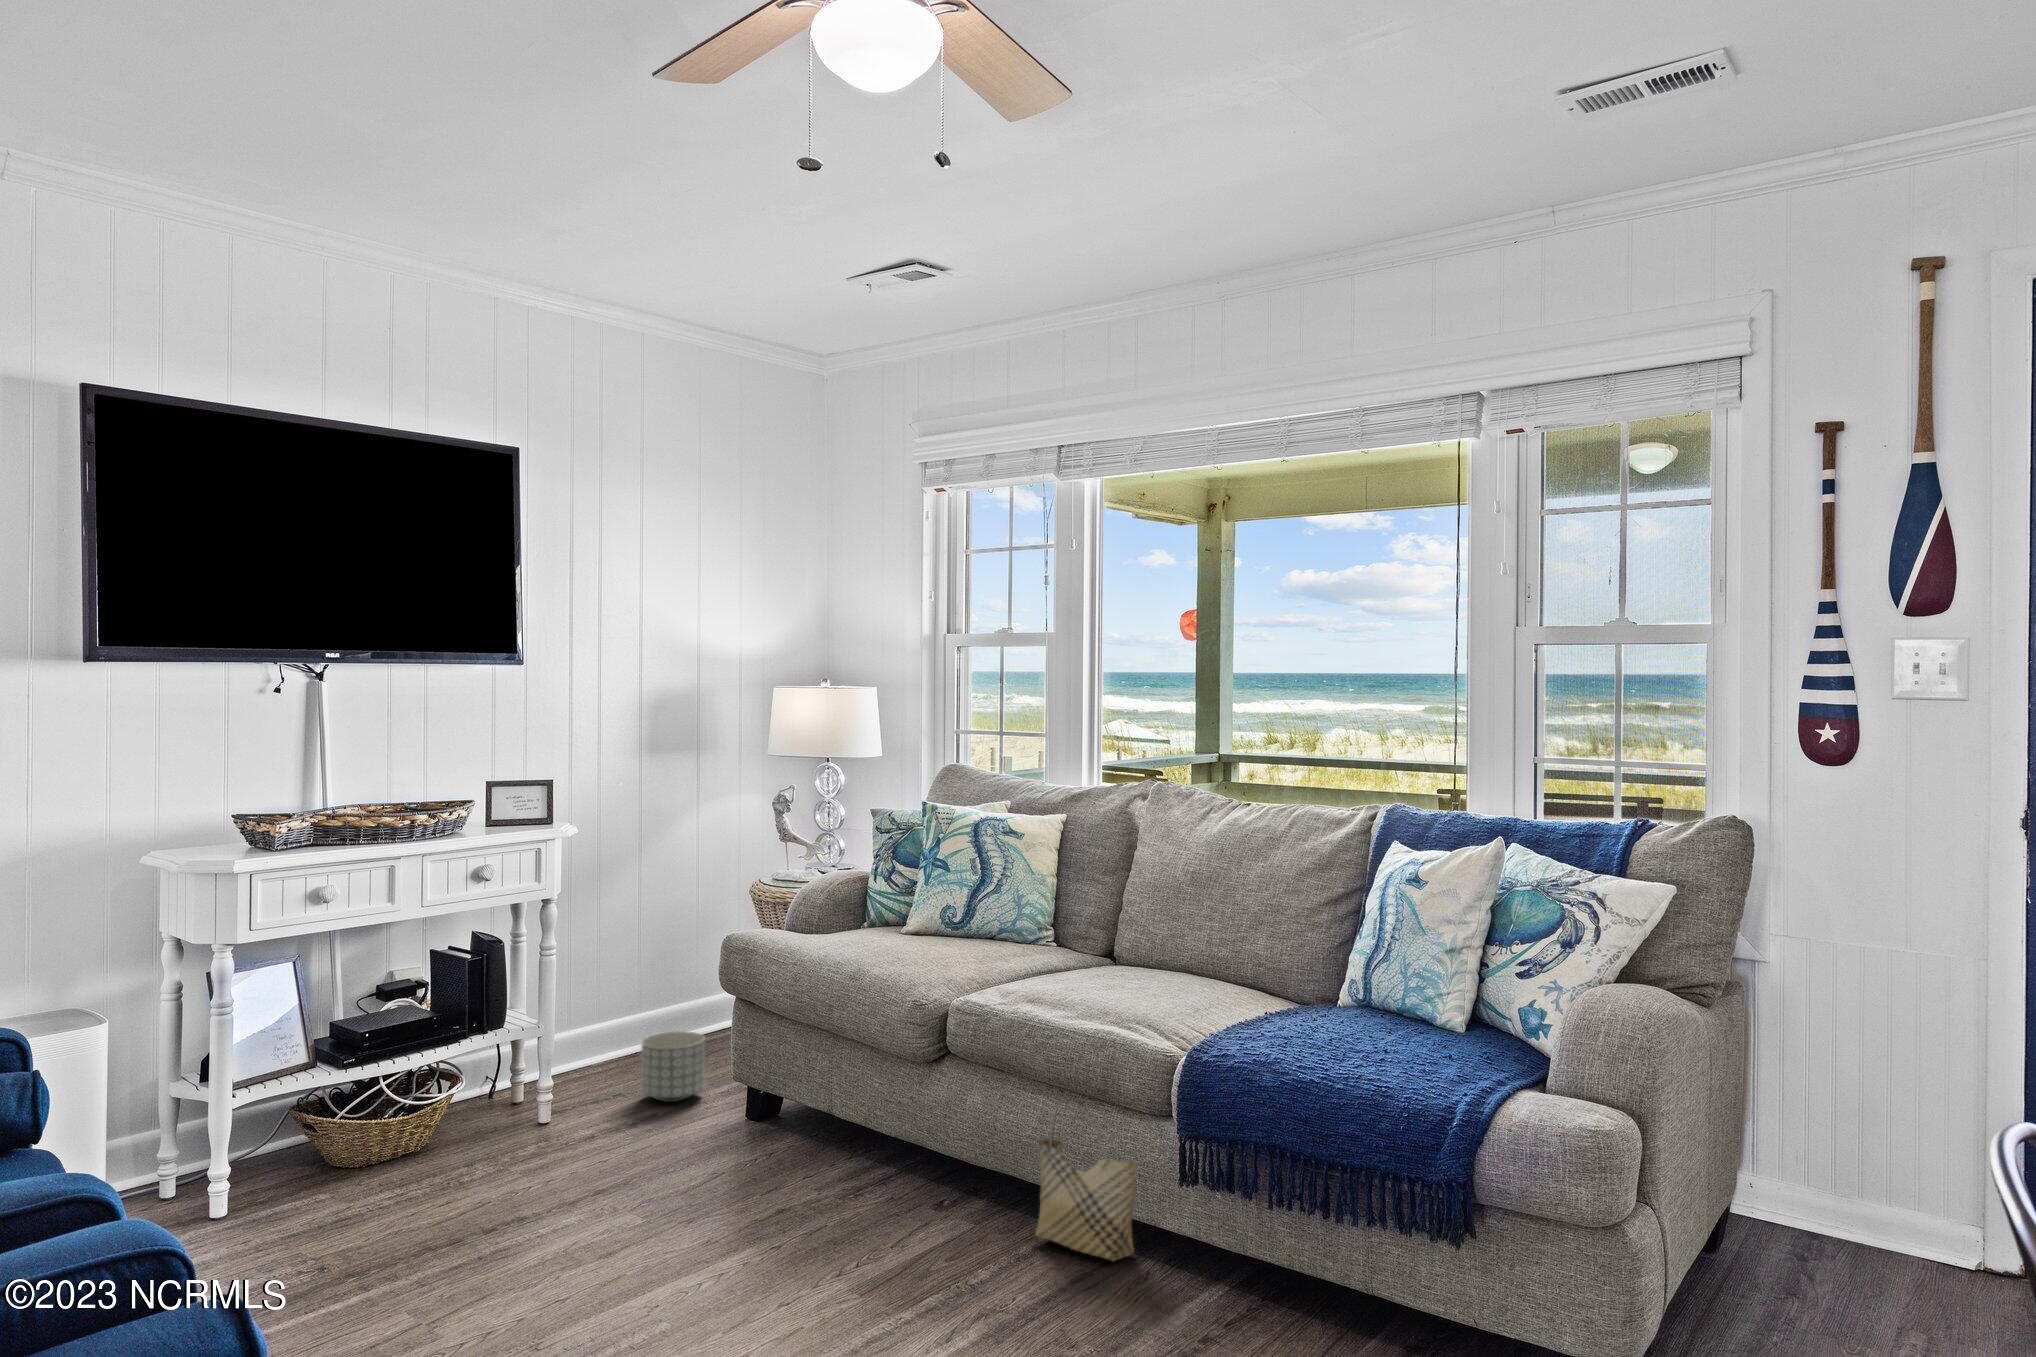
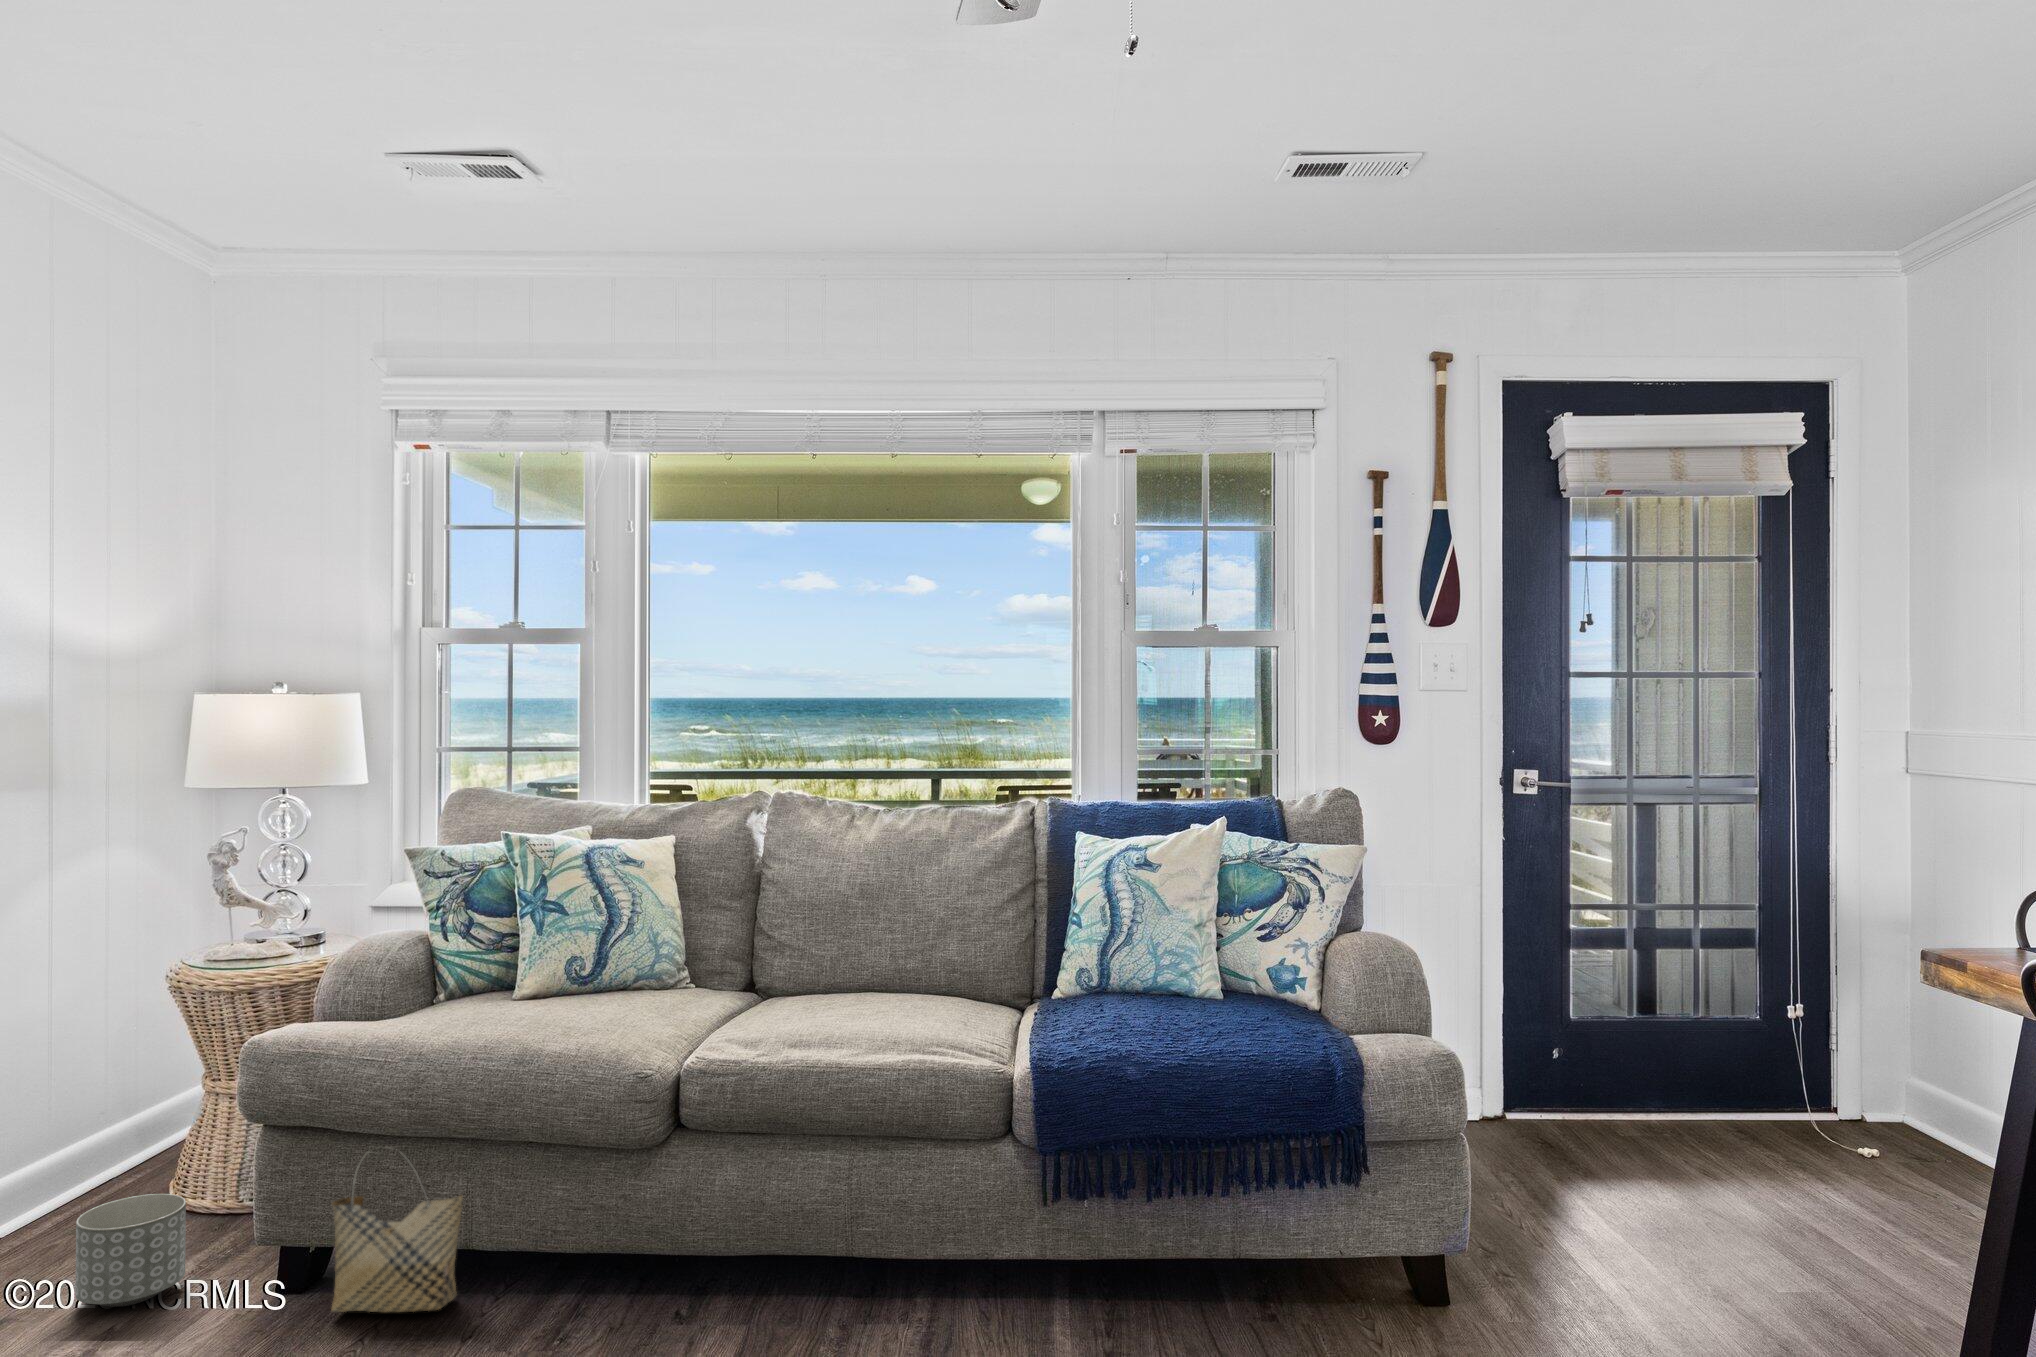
woven basket: present [1035,1105,1136,1261] -> present [331,1151,462,1313]

